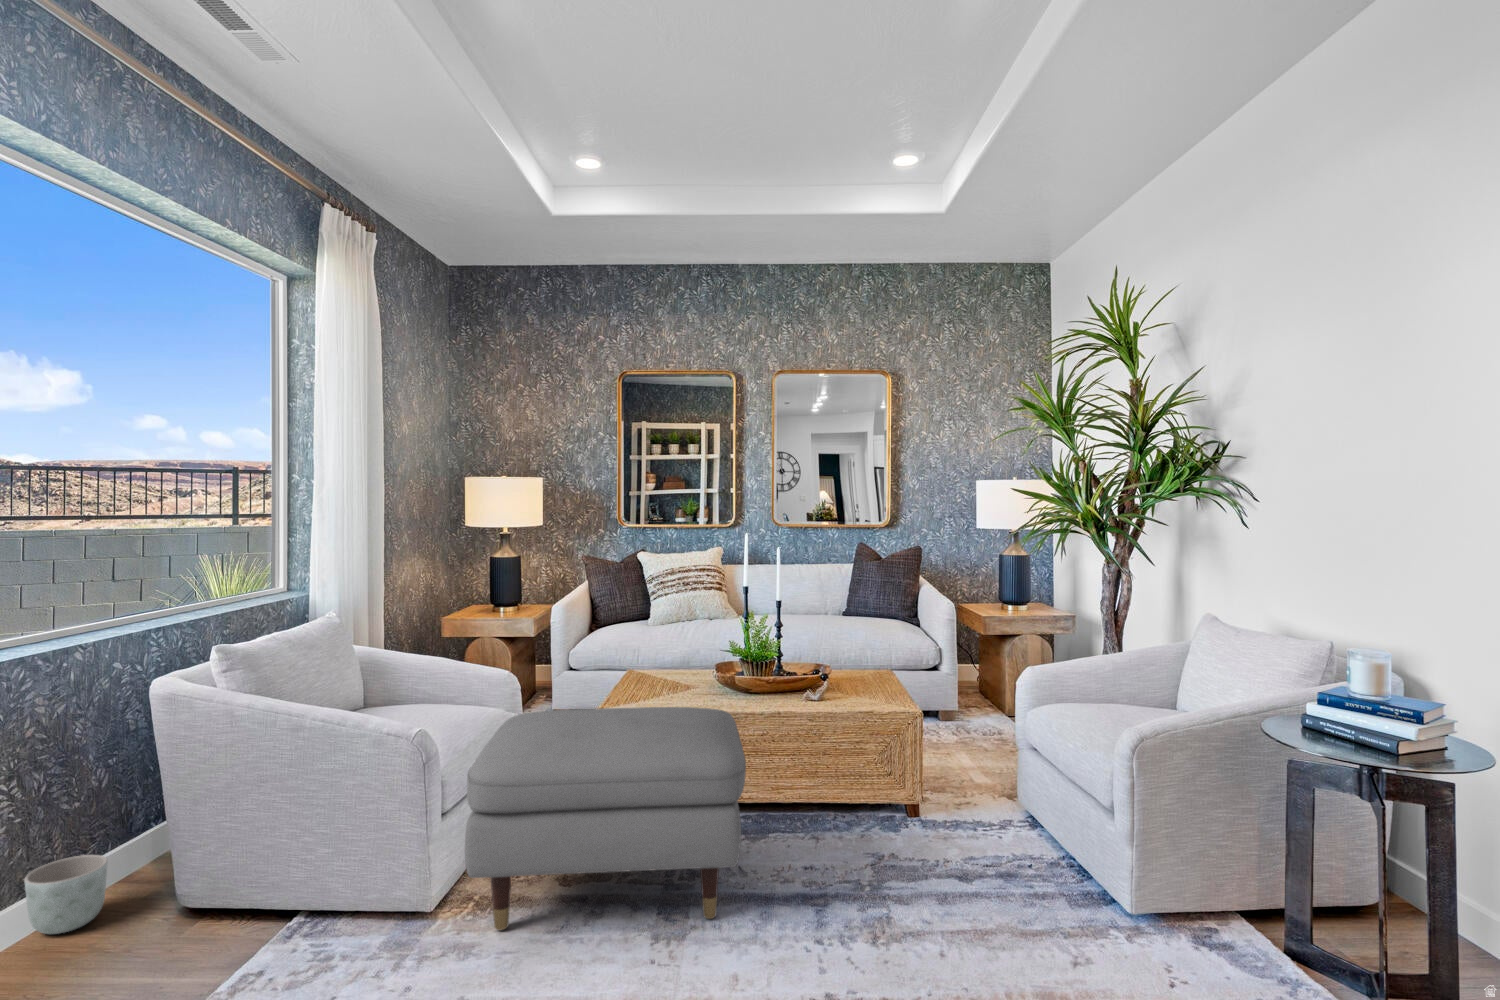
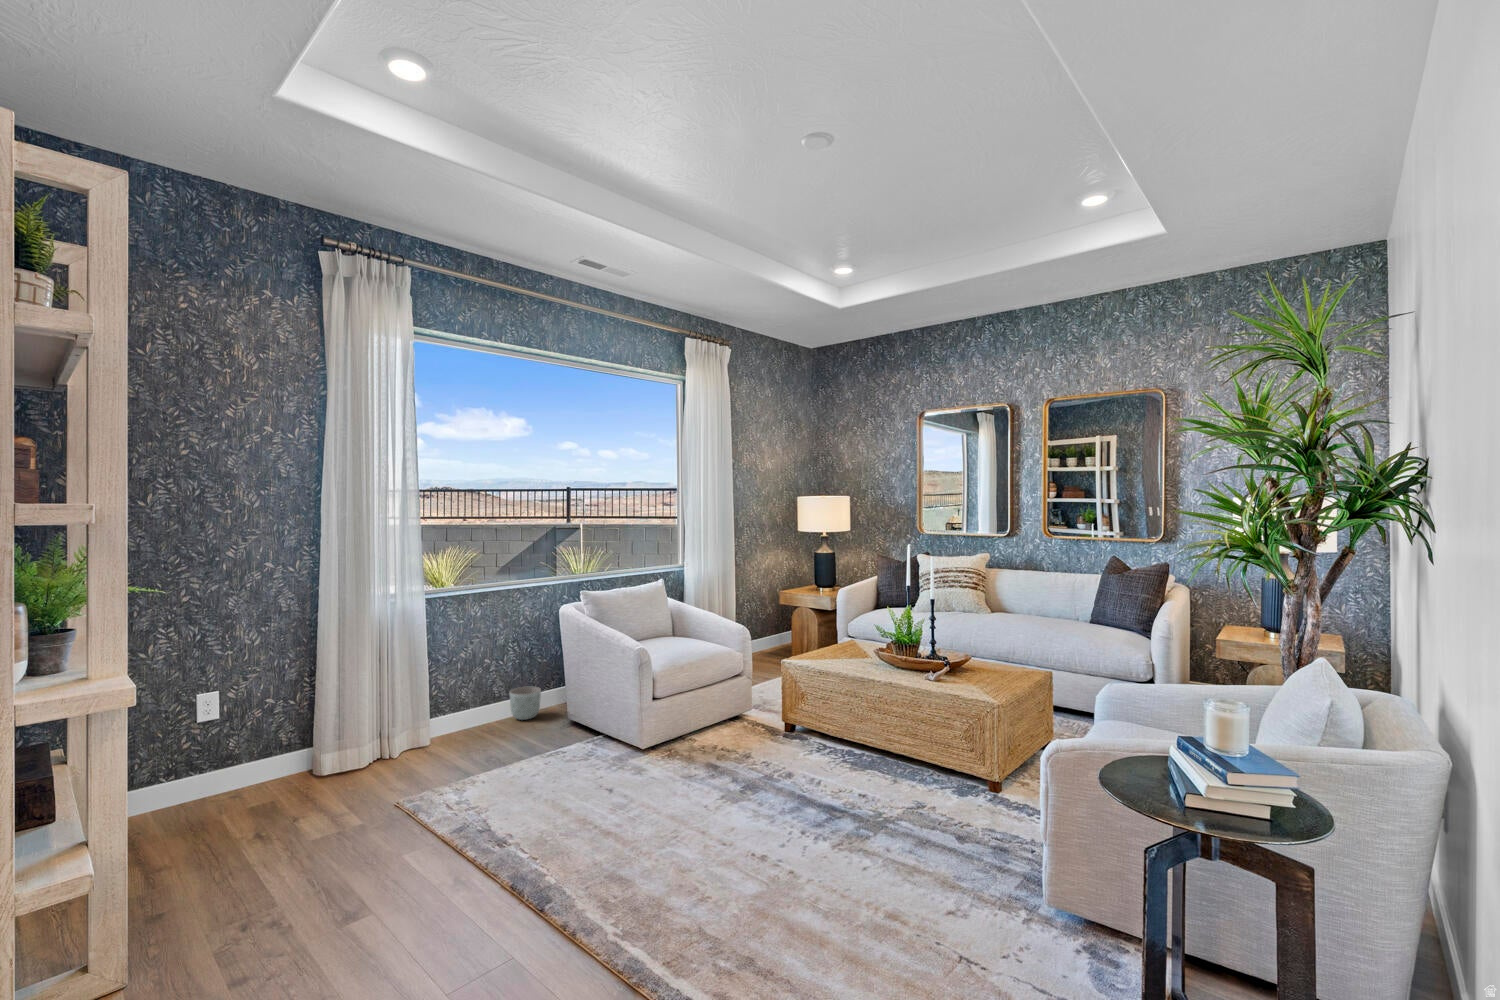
ottoman: present [465,707,746,931] -> none [644,653,839,800]

